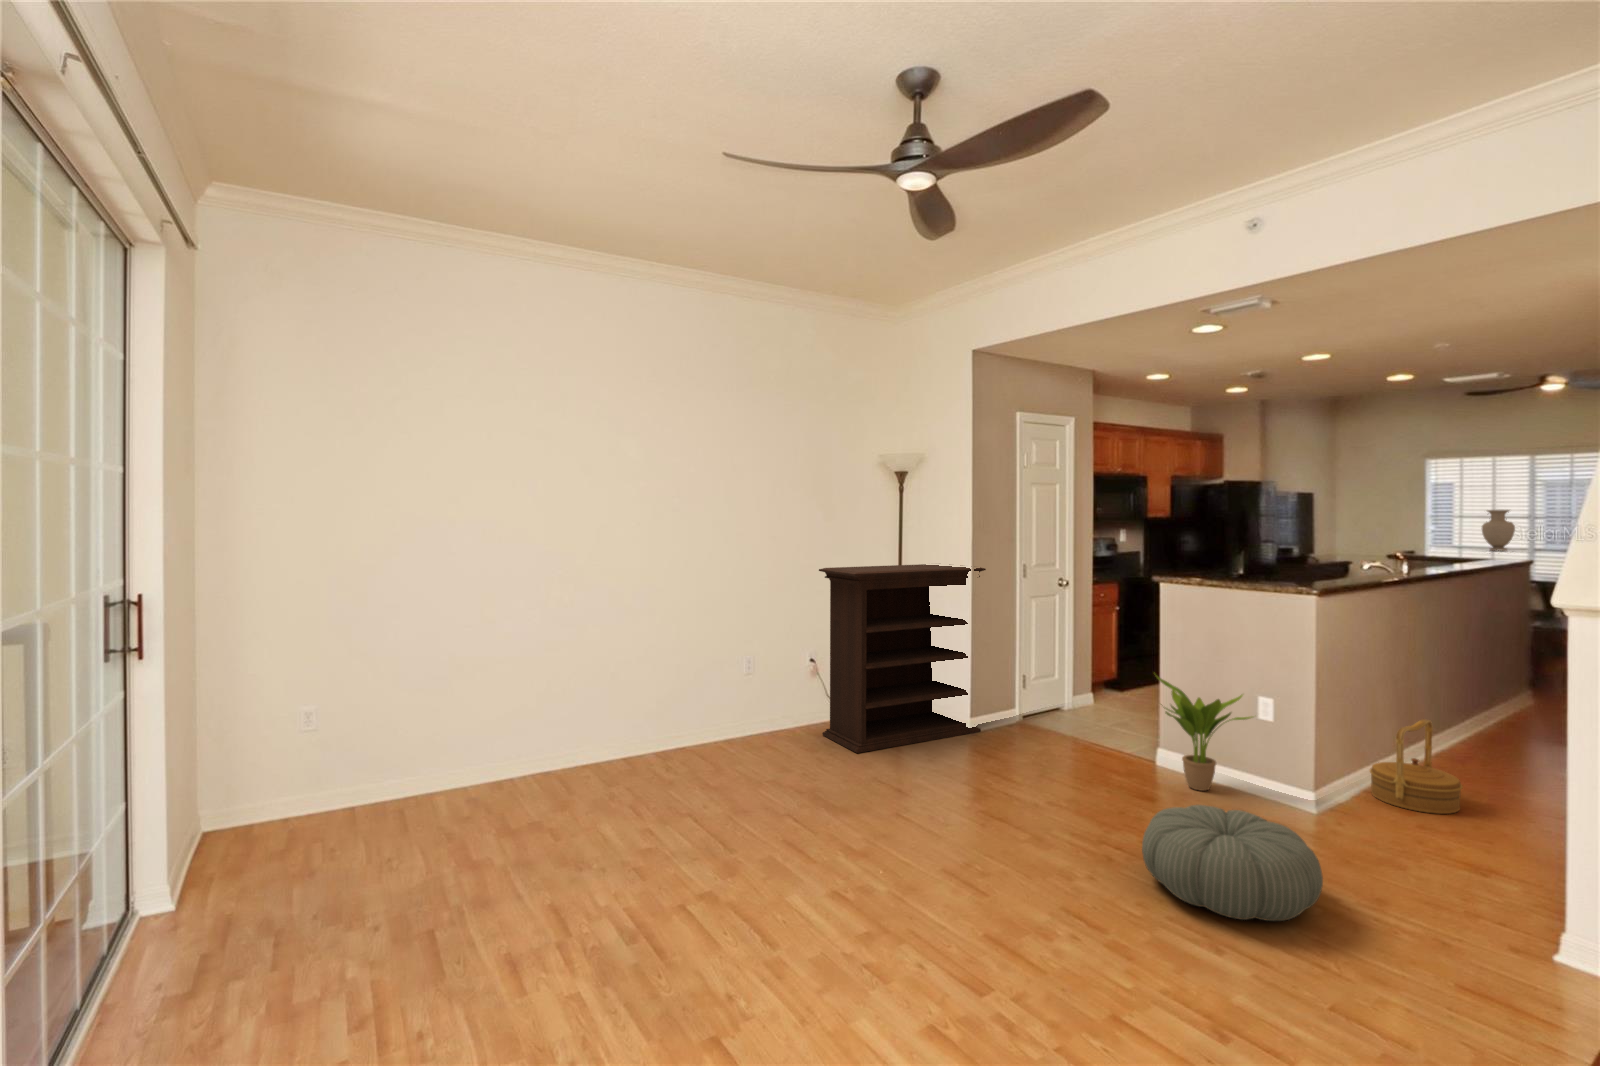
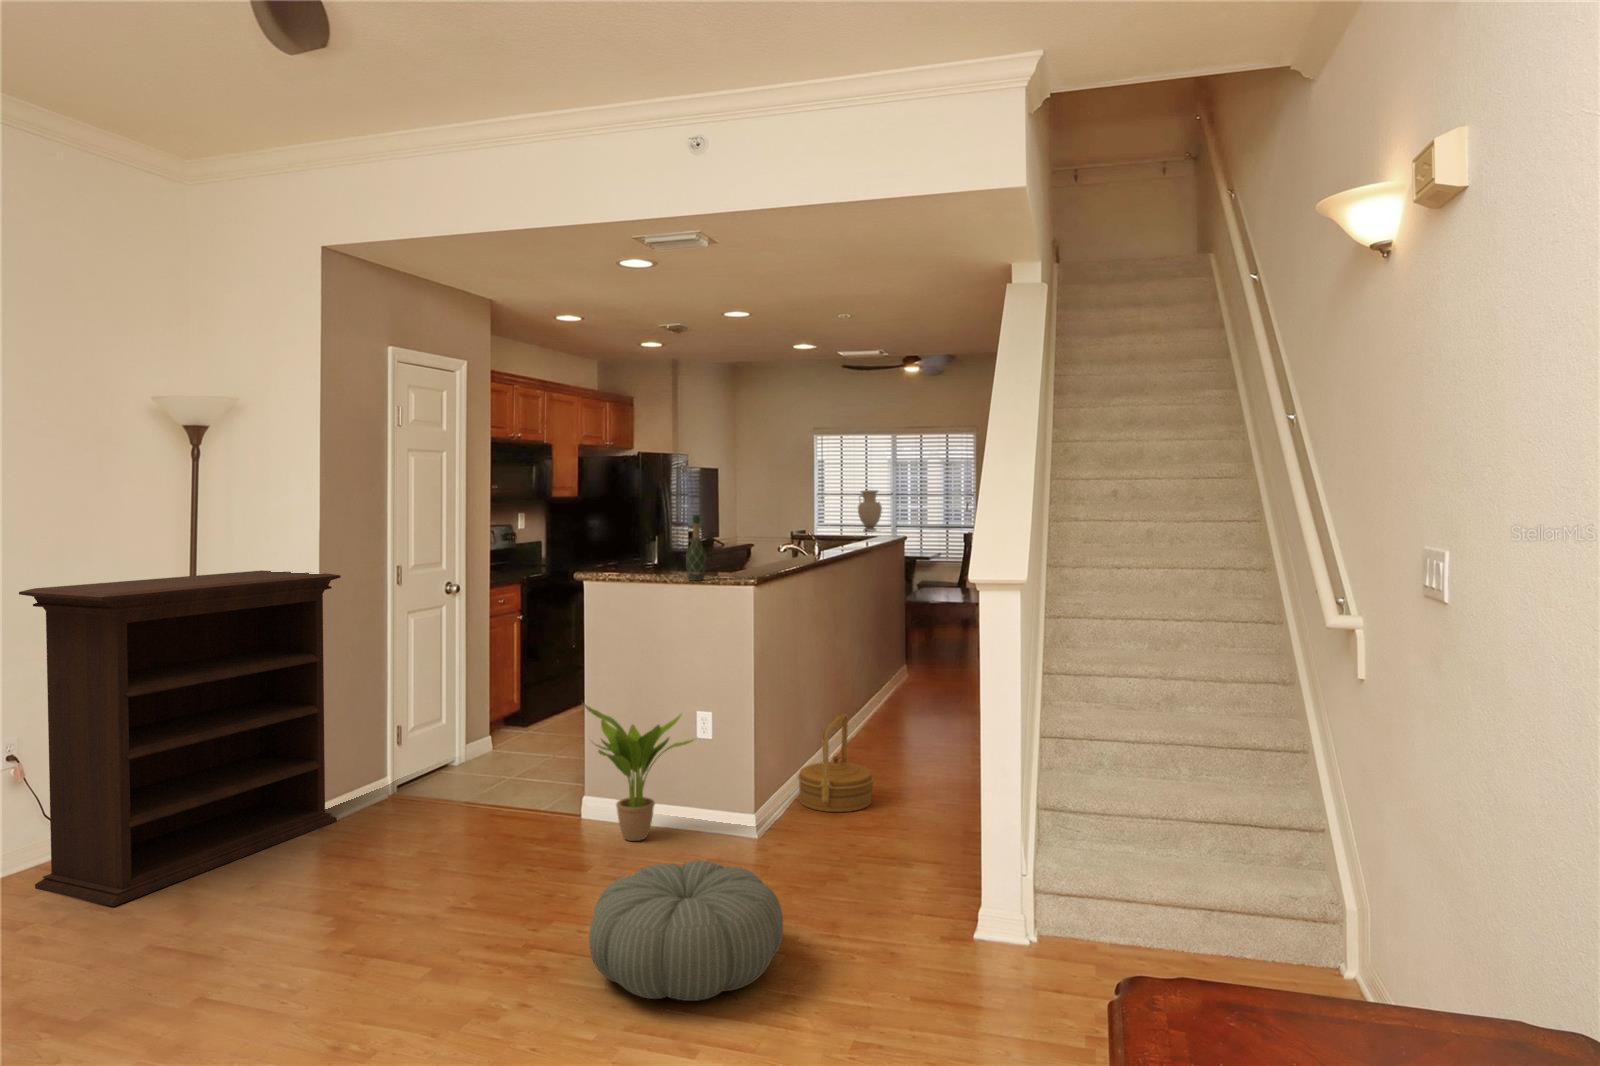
wine bottle: none [1252,530,1272,585] -> present [686,515,707,581]

